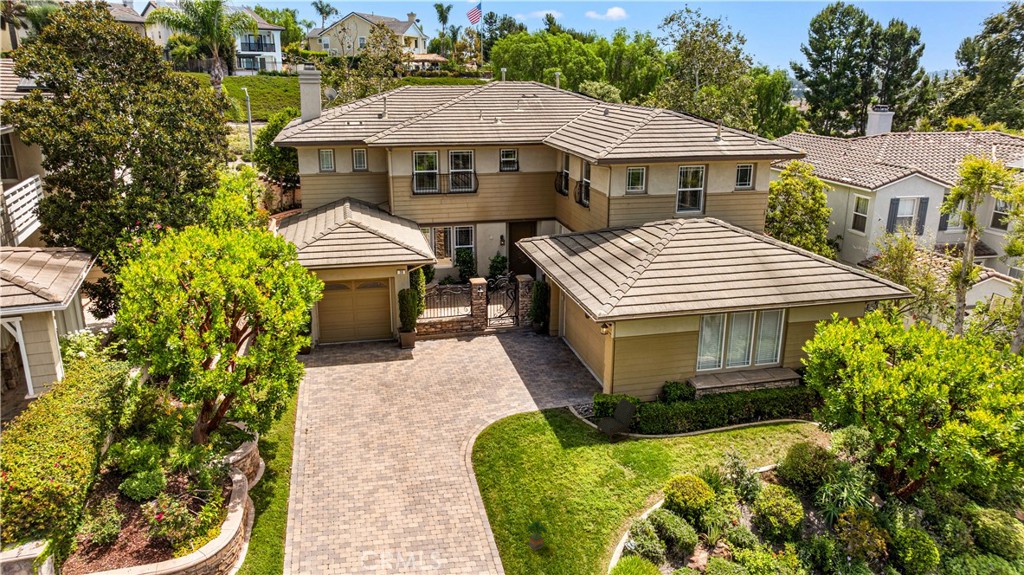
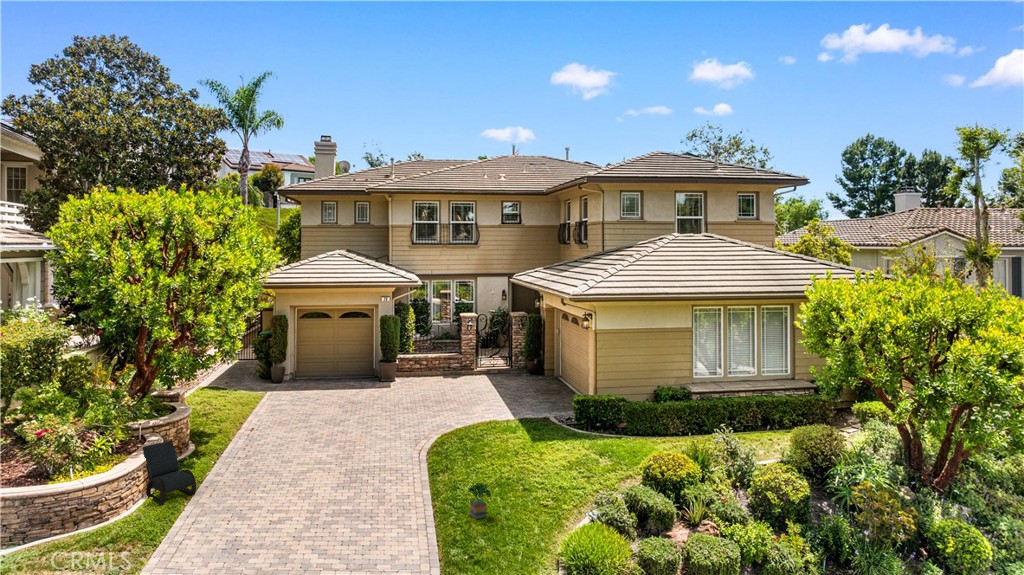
lounge chair: present [597,398,636,443] -> present [143,440,196,505]

